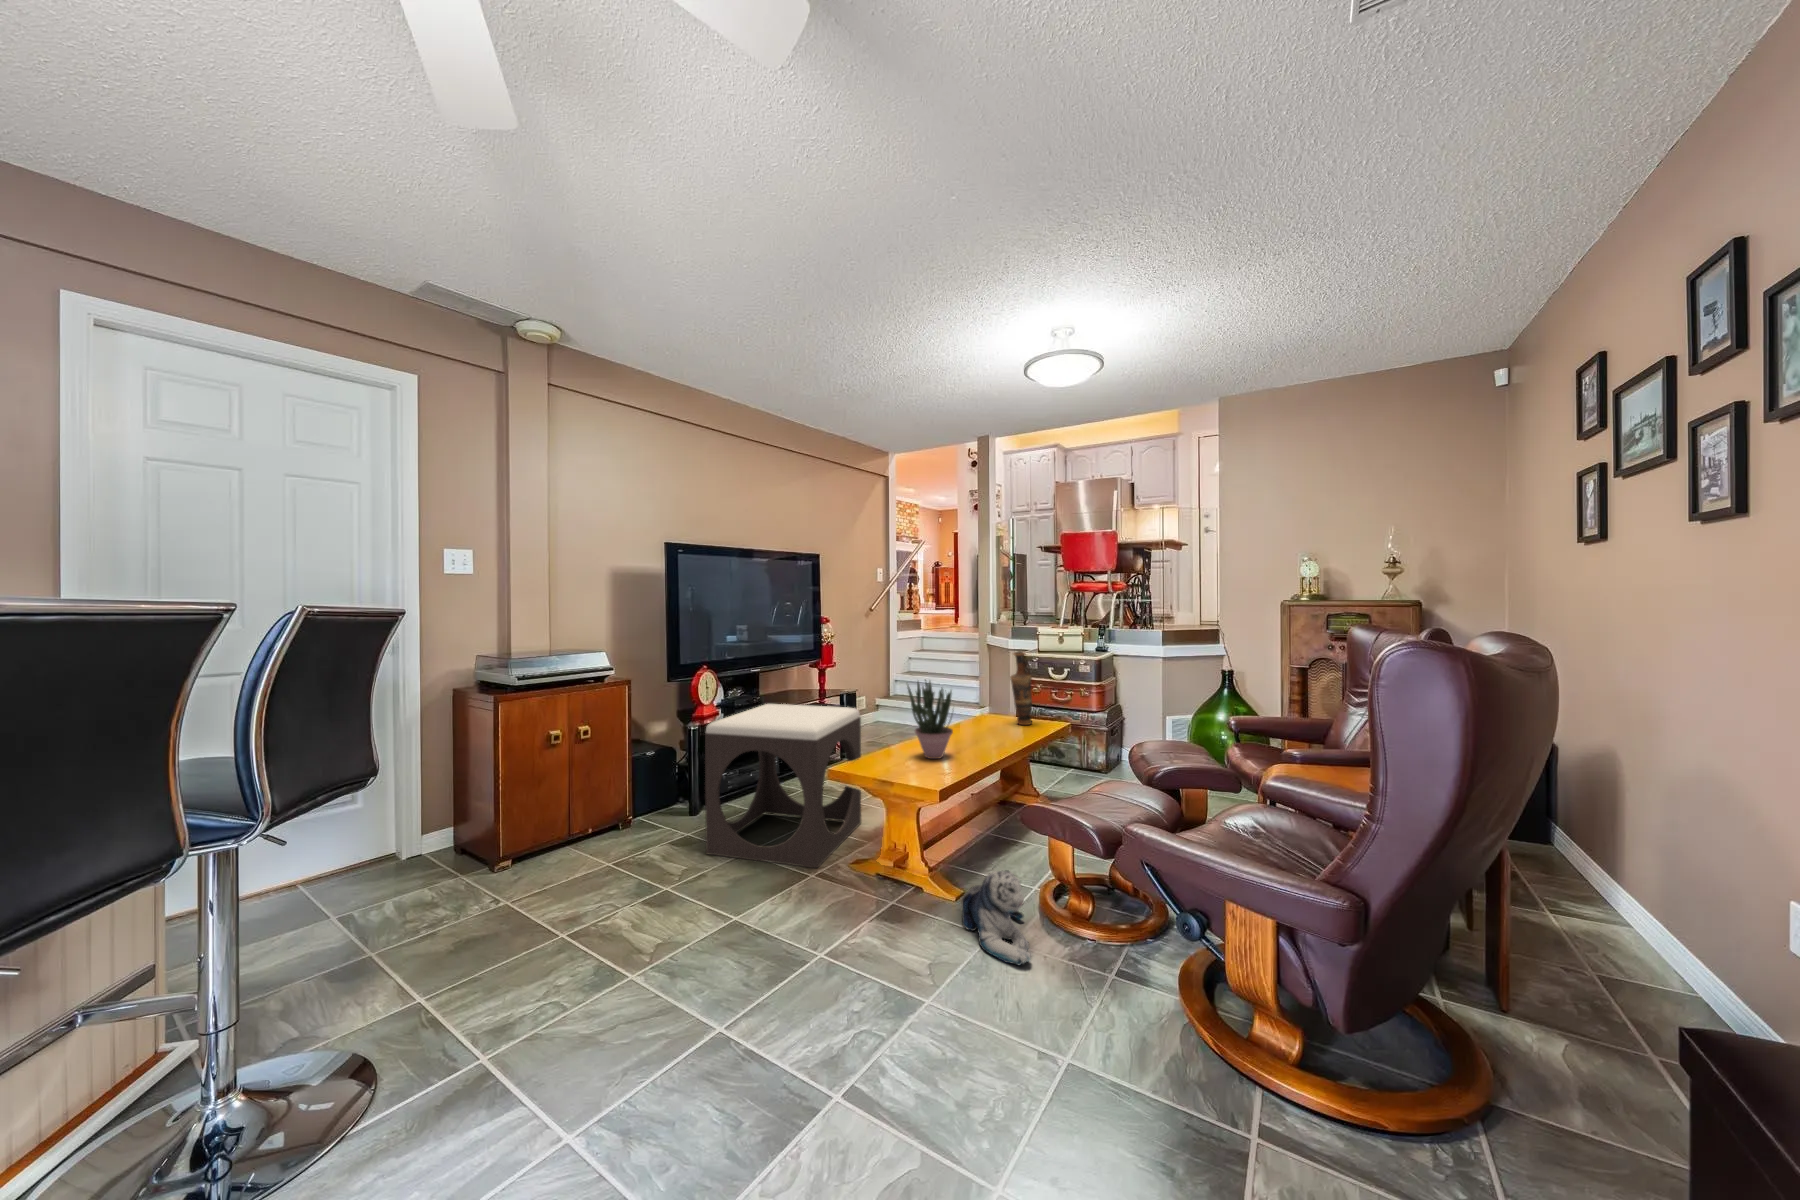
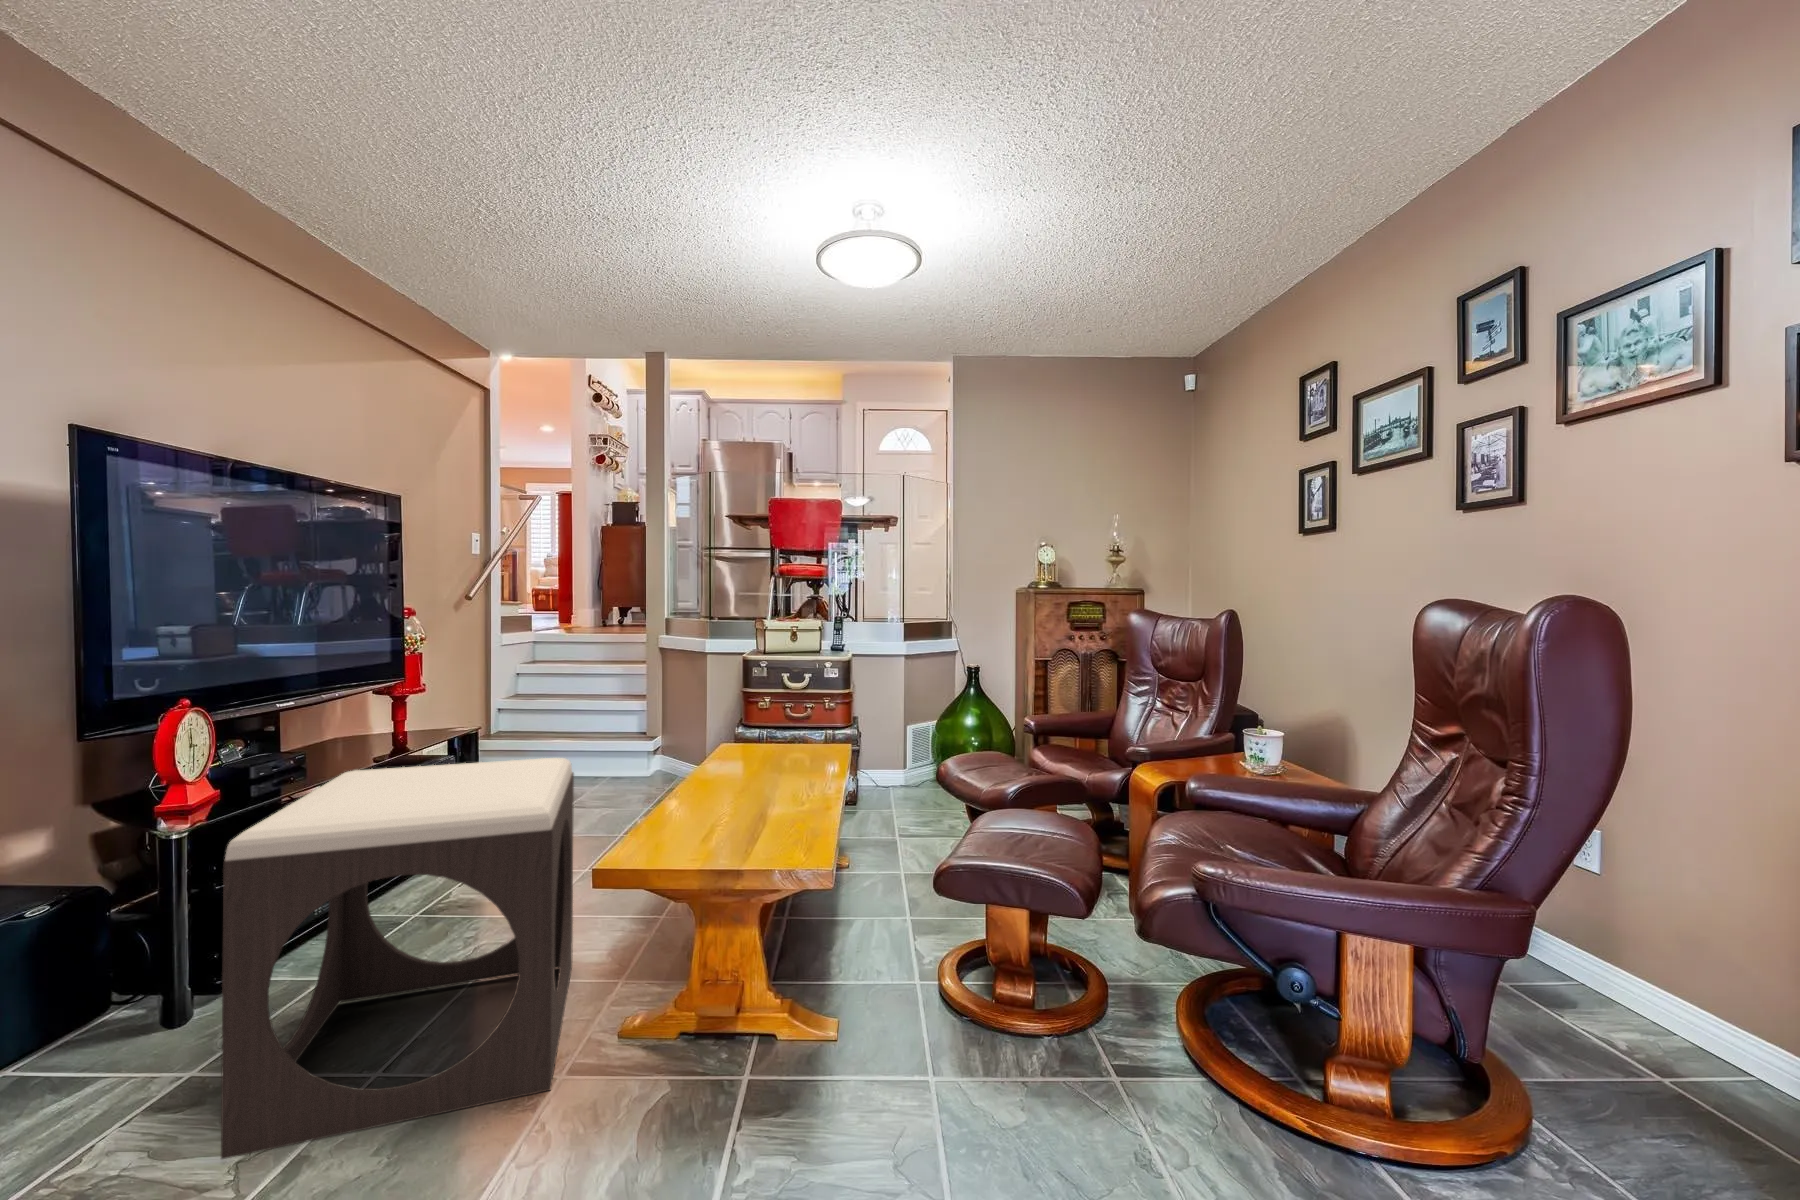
vase: present [1010,651,1032,725] -> none [792,648,824,754]
potted plant: present [907,680,953,759] -> none [701,691,795,826]
plush toy: present [962,871,1031,965] -> none [882,985,1057,1142]

